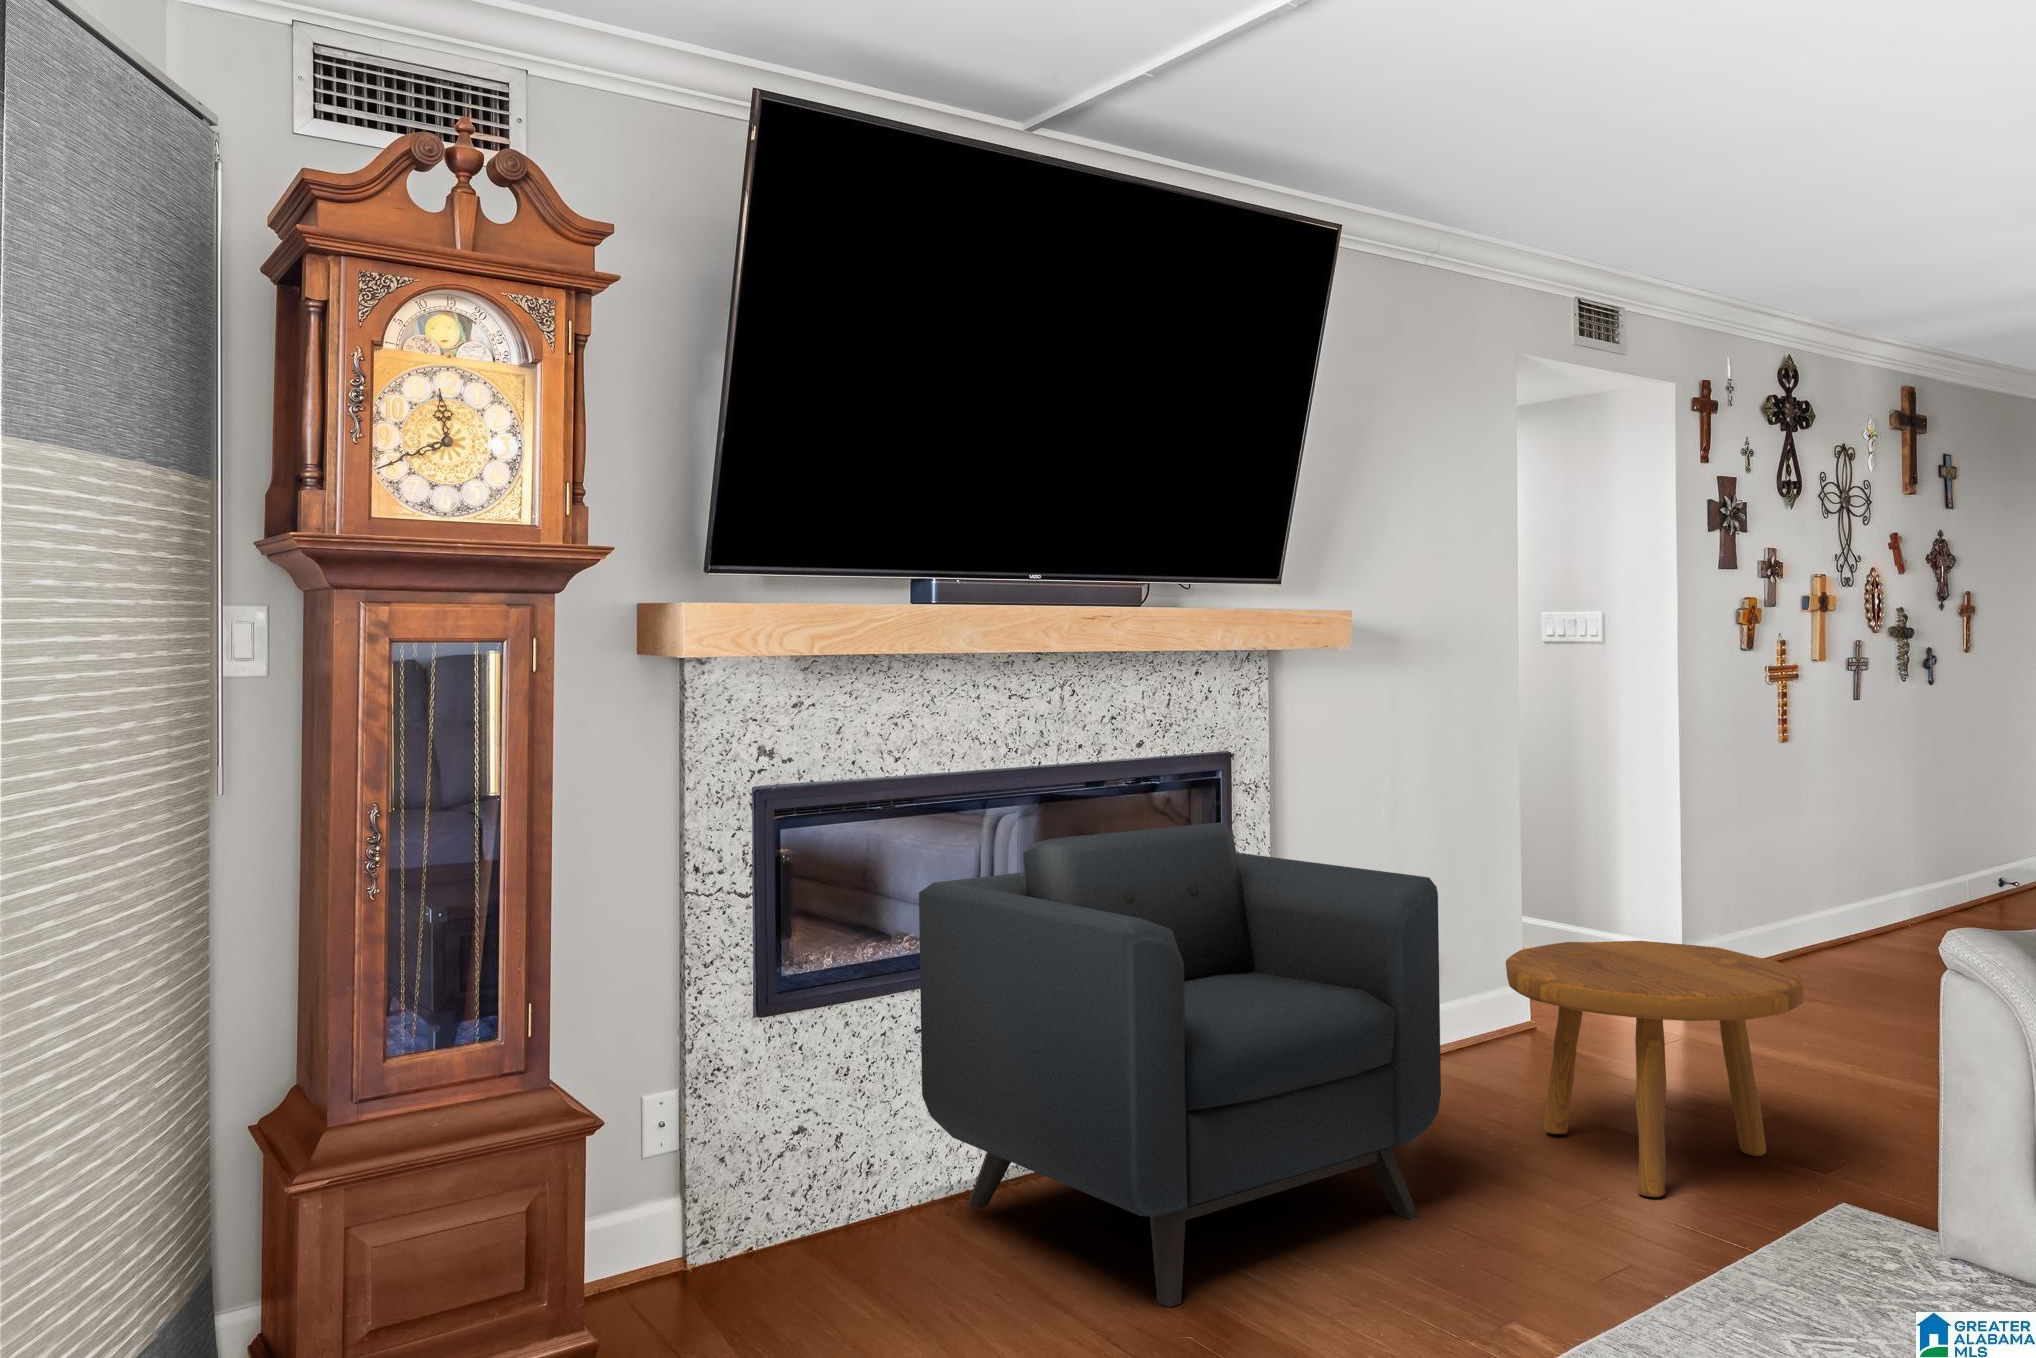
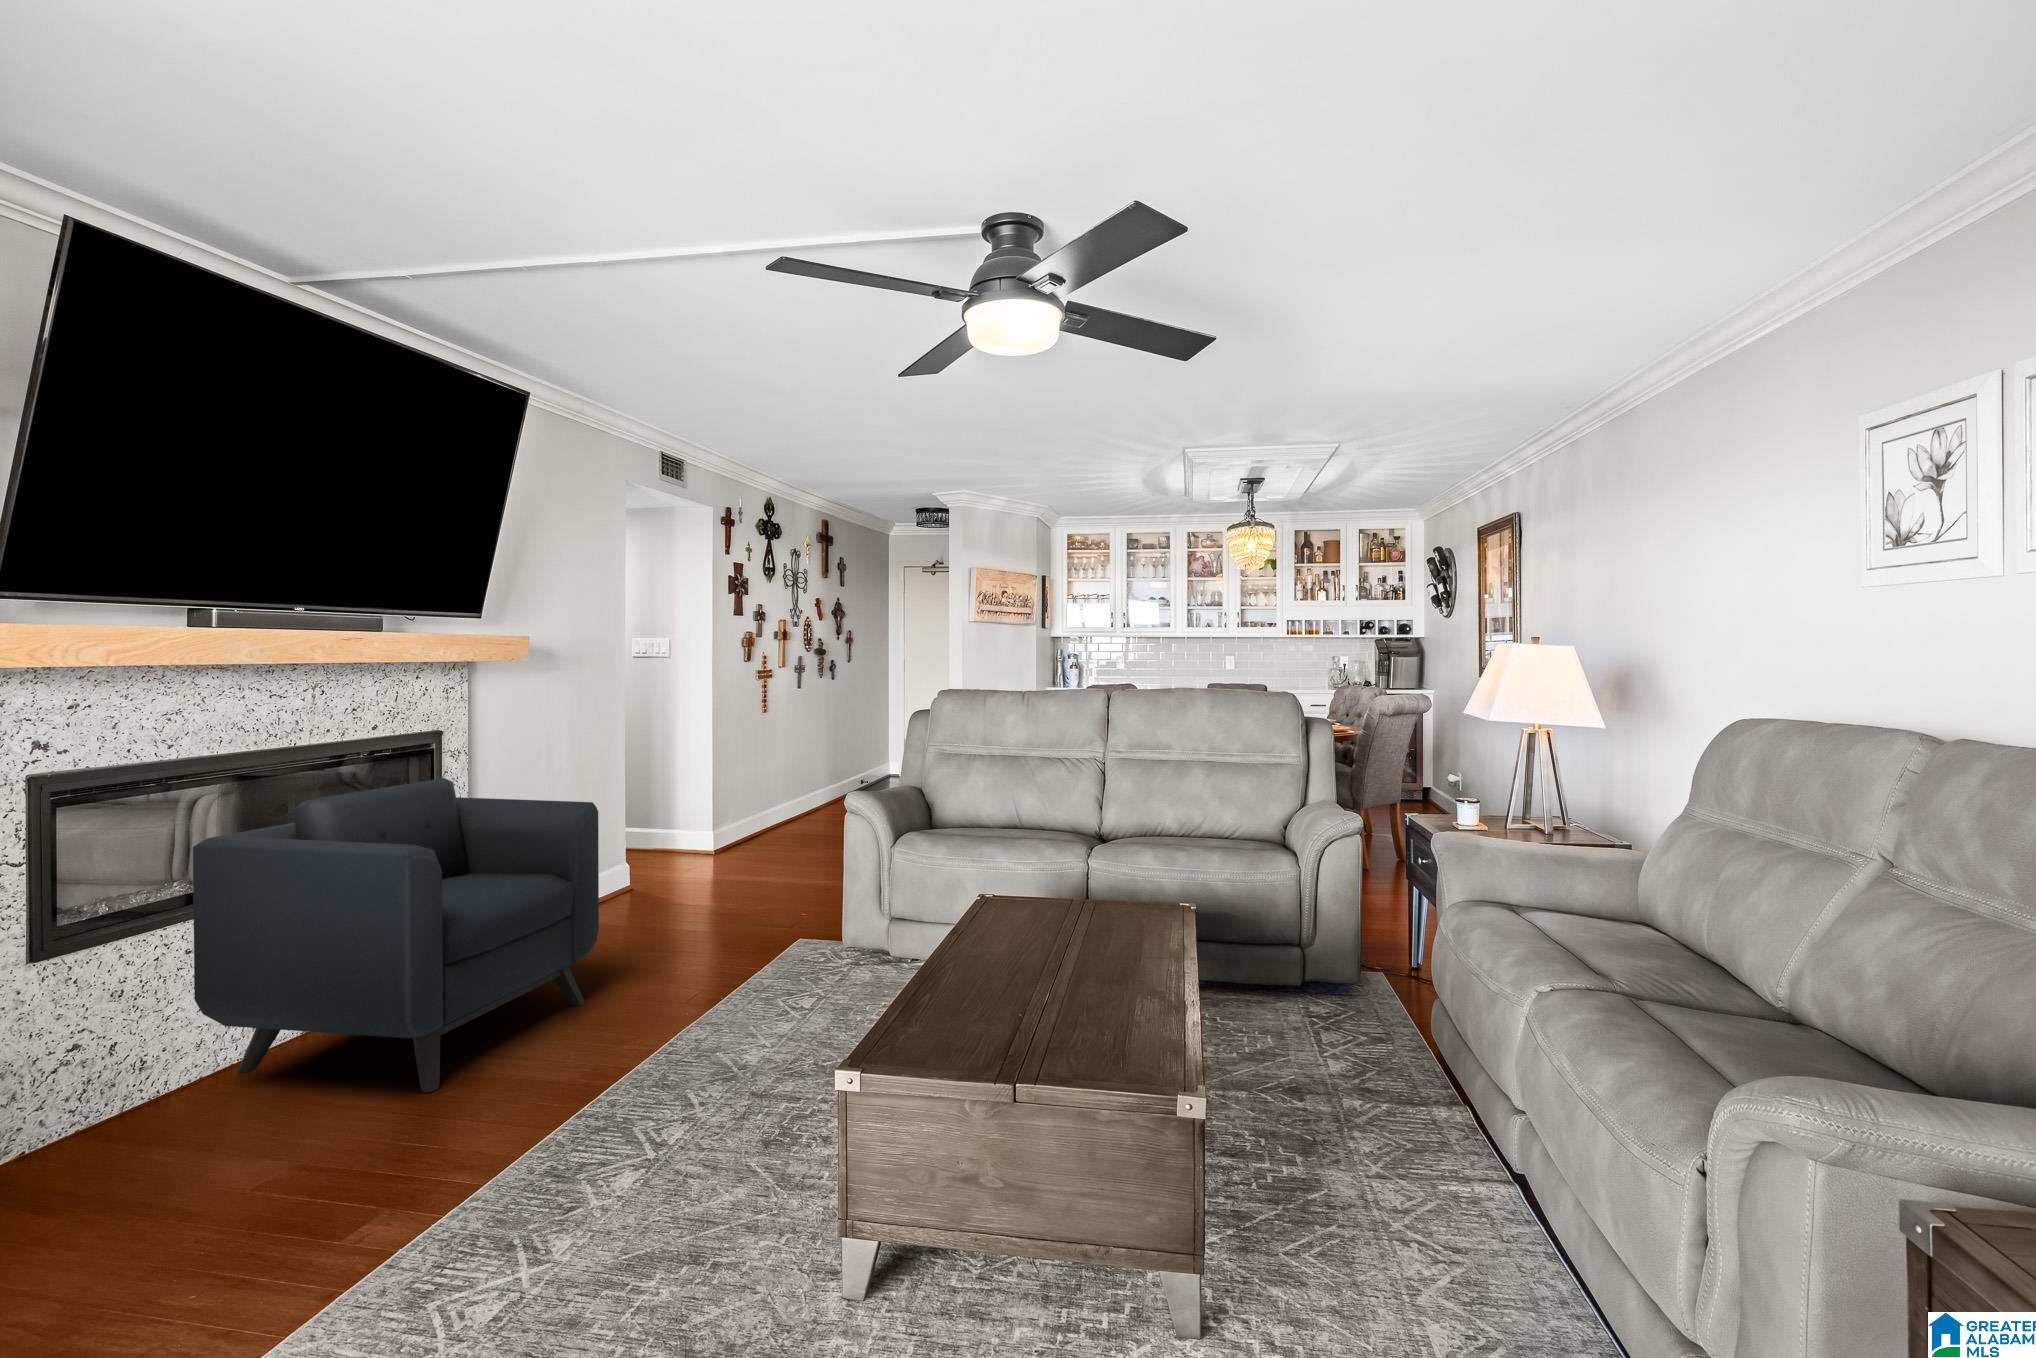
footstool: present [1506,941,1804,1197] -> none [631,827,788,965]

